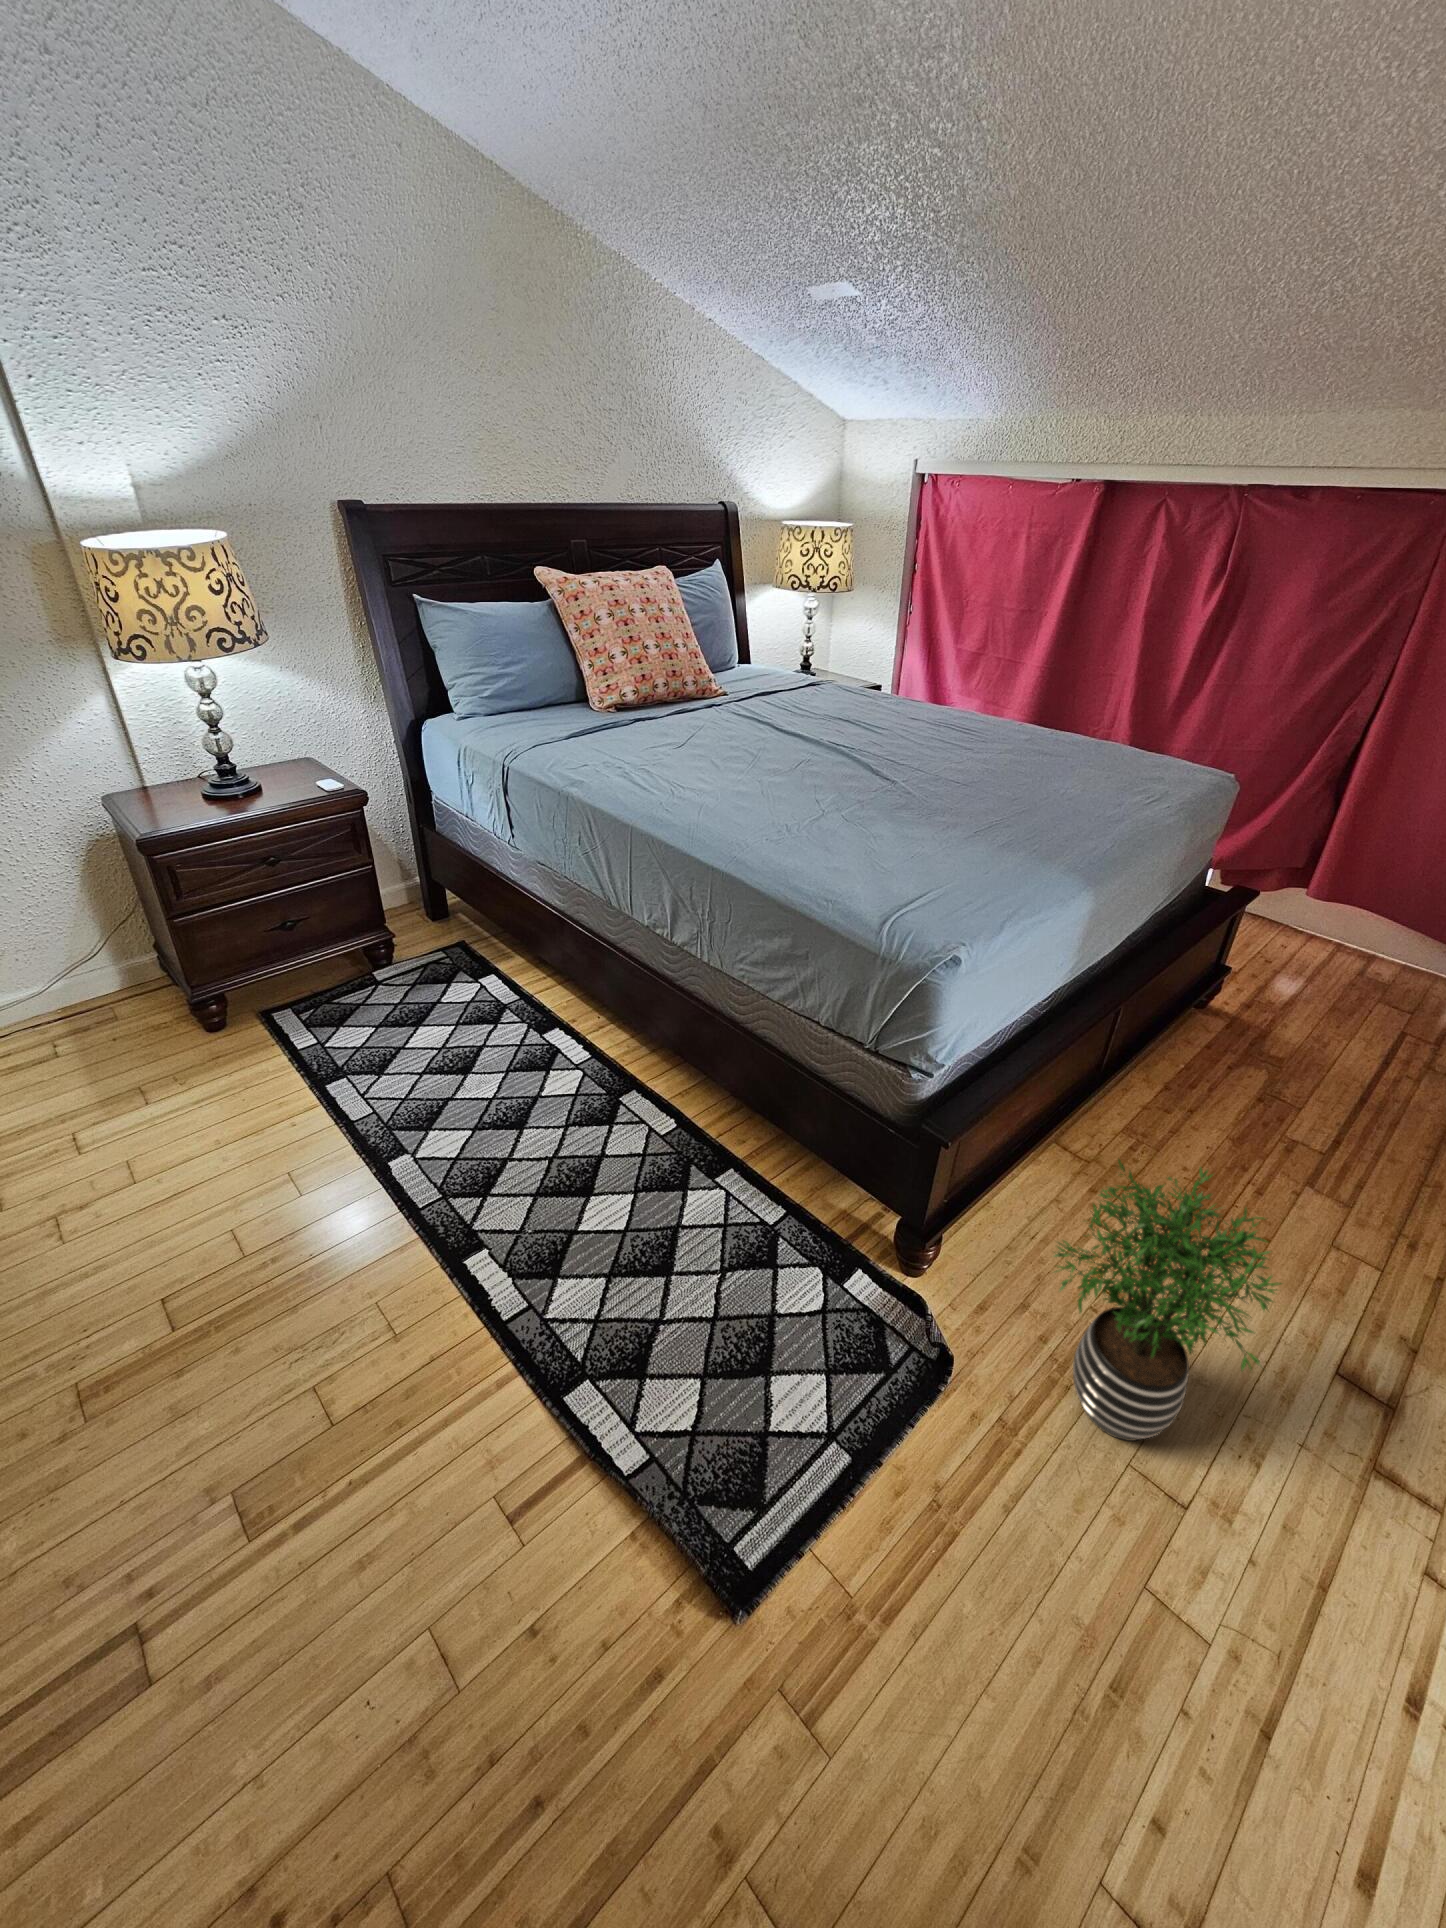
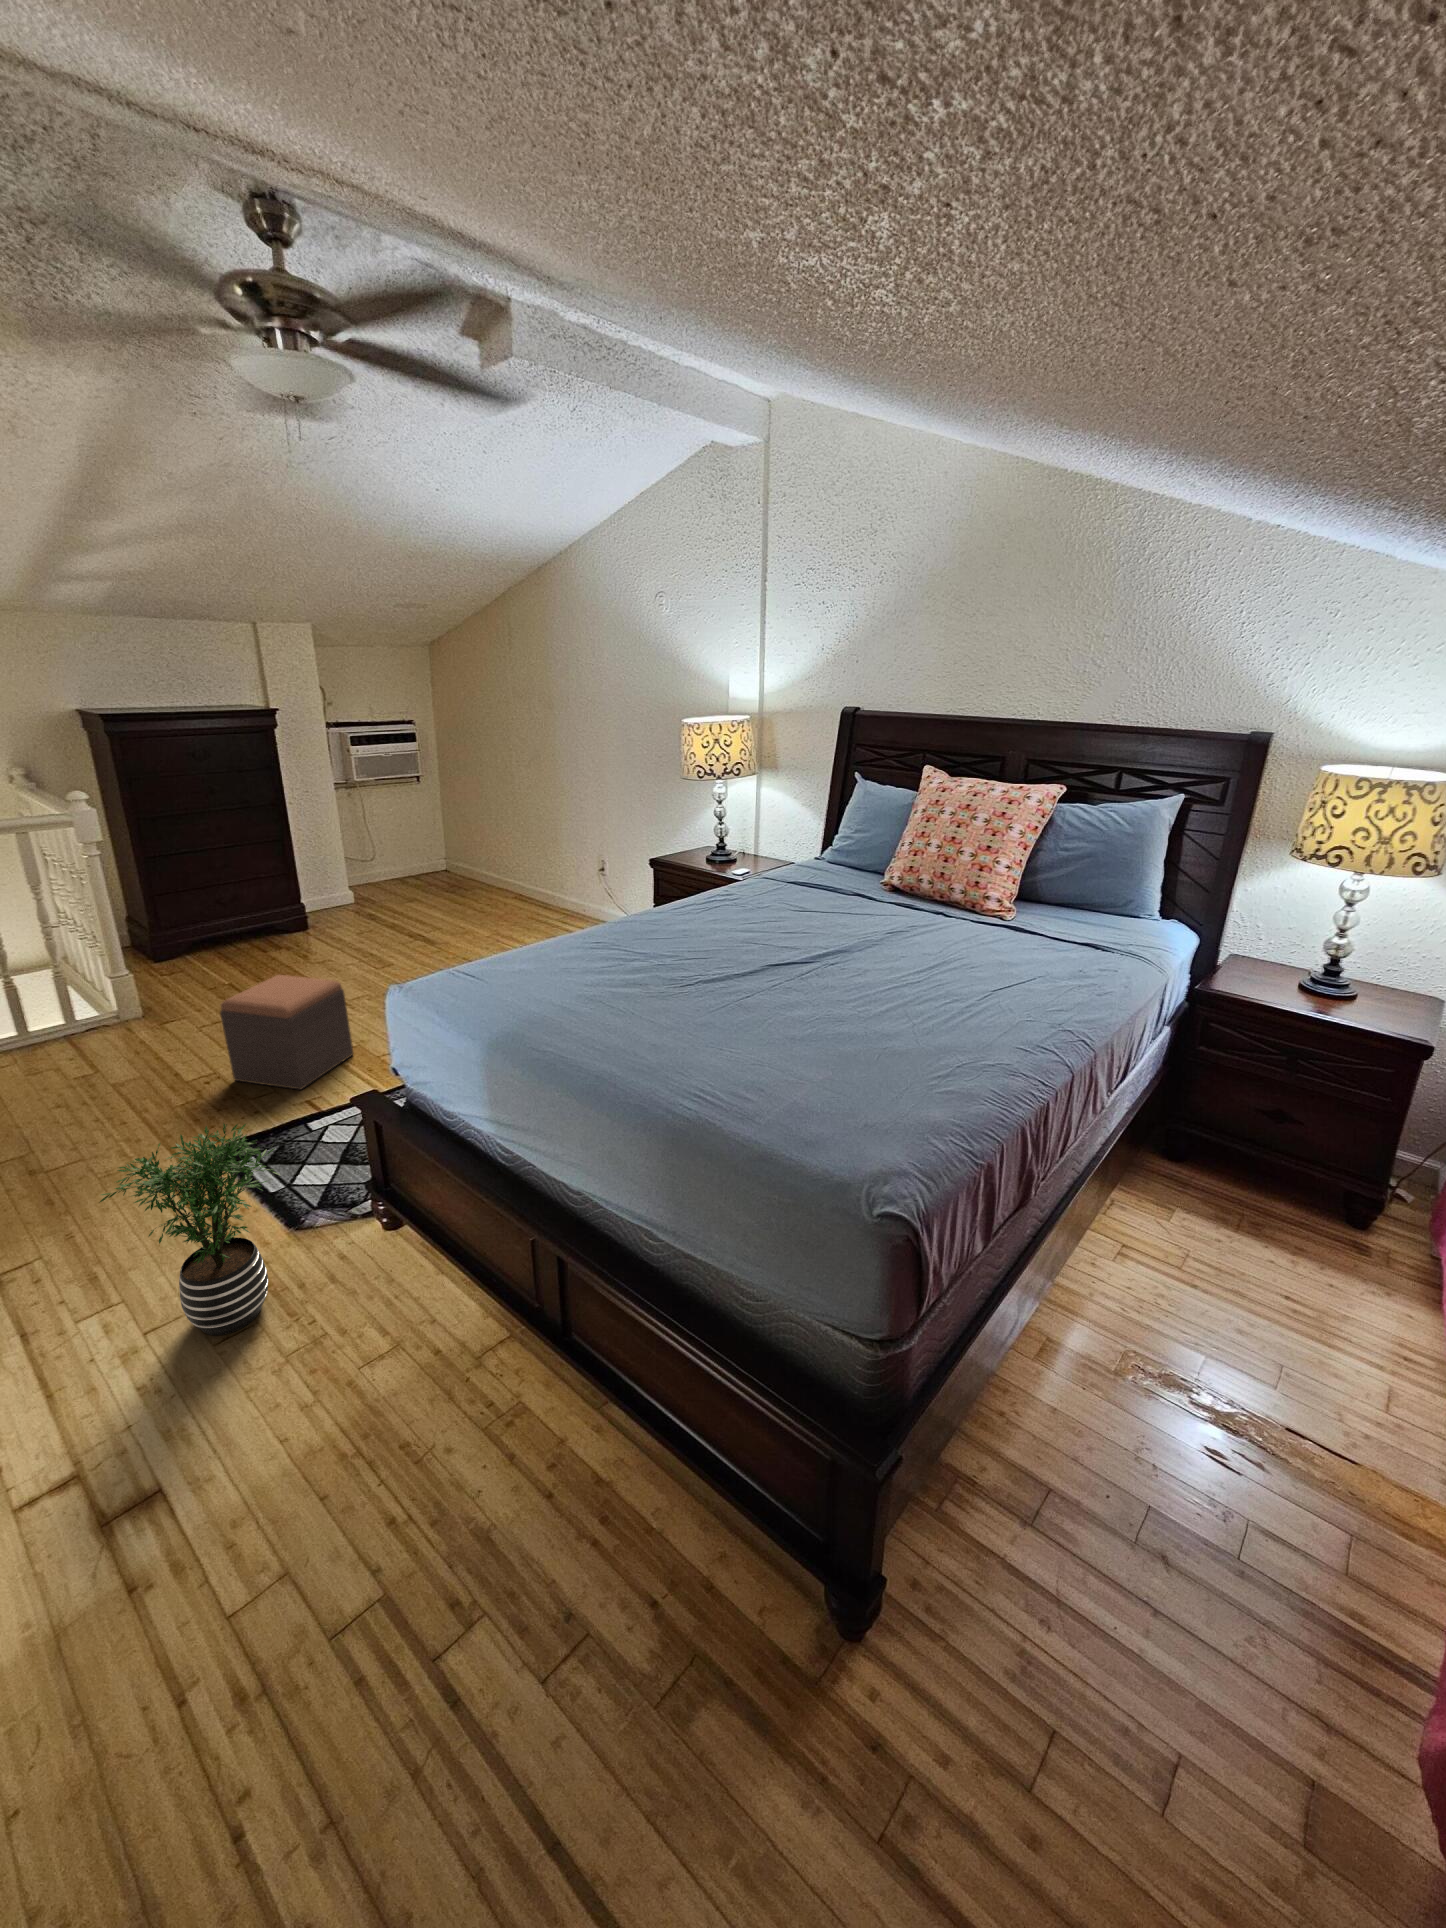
footstool: none [26,1380,441,1829] -> present [220,975,353,1090]

